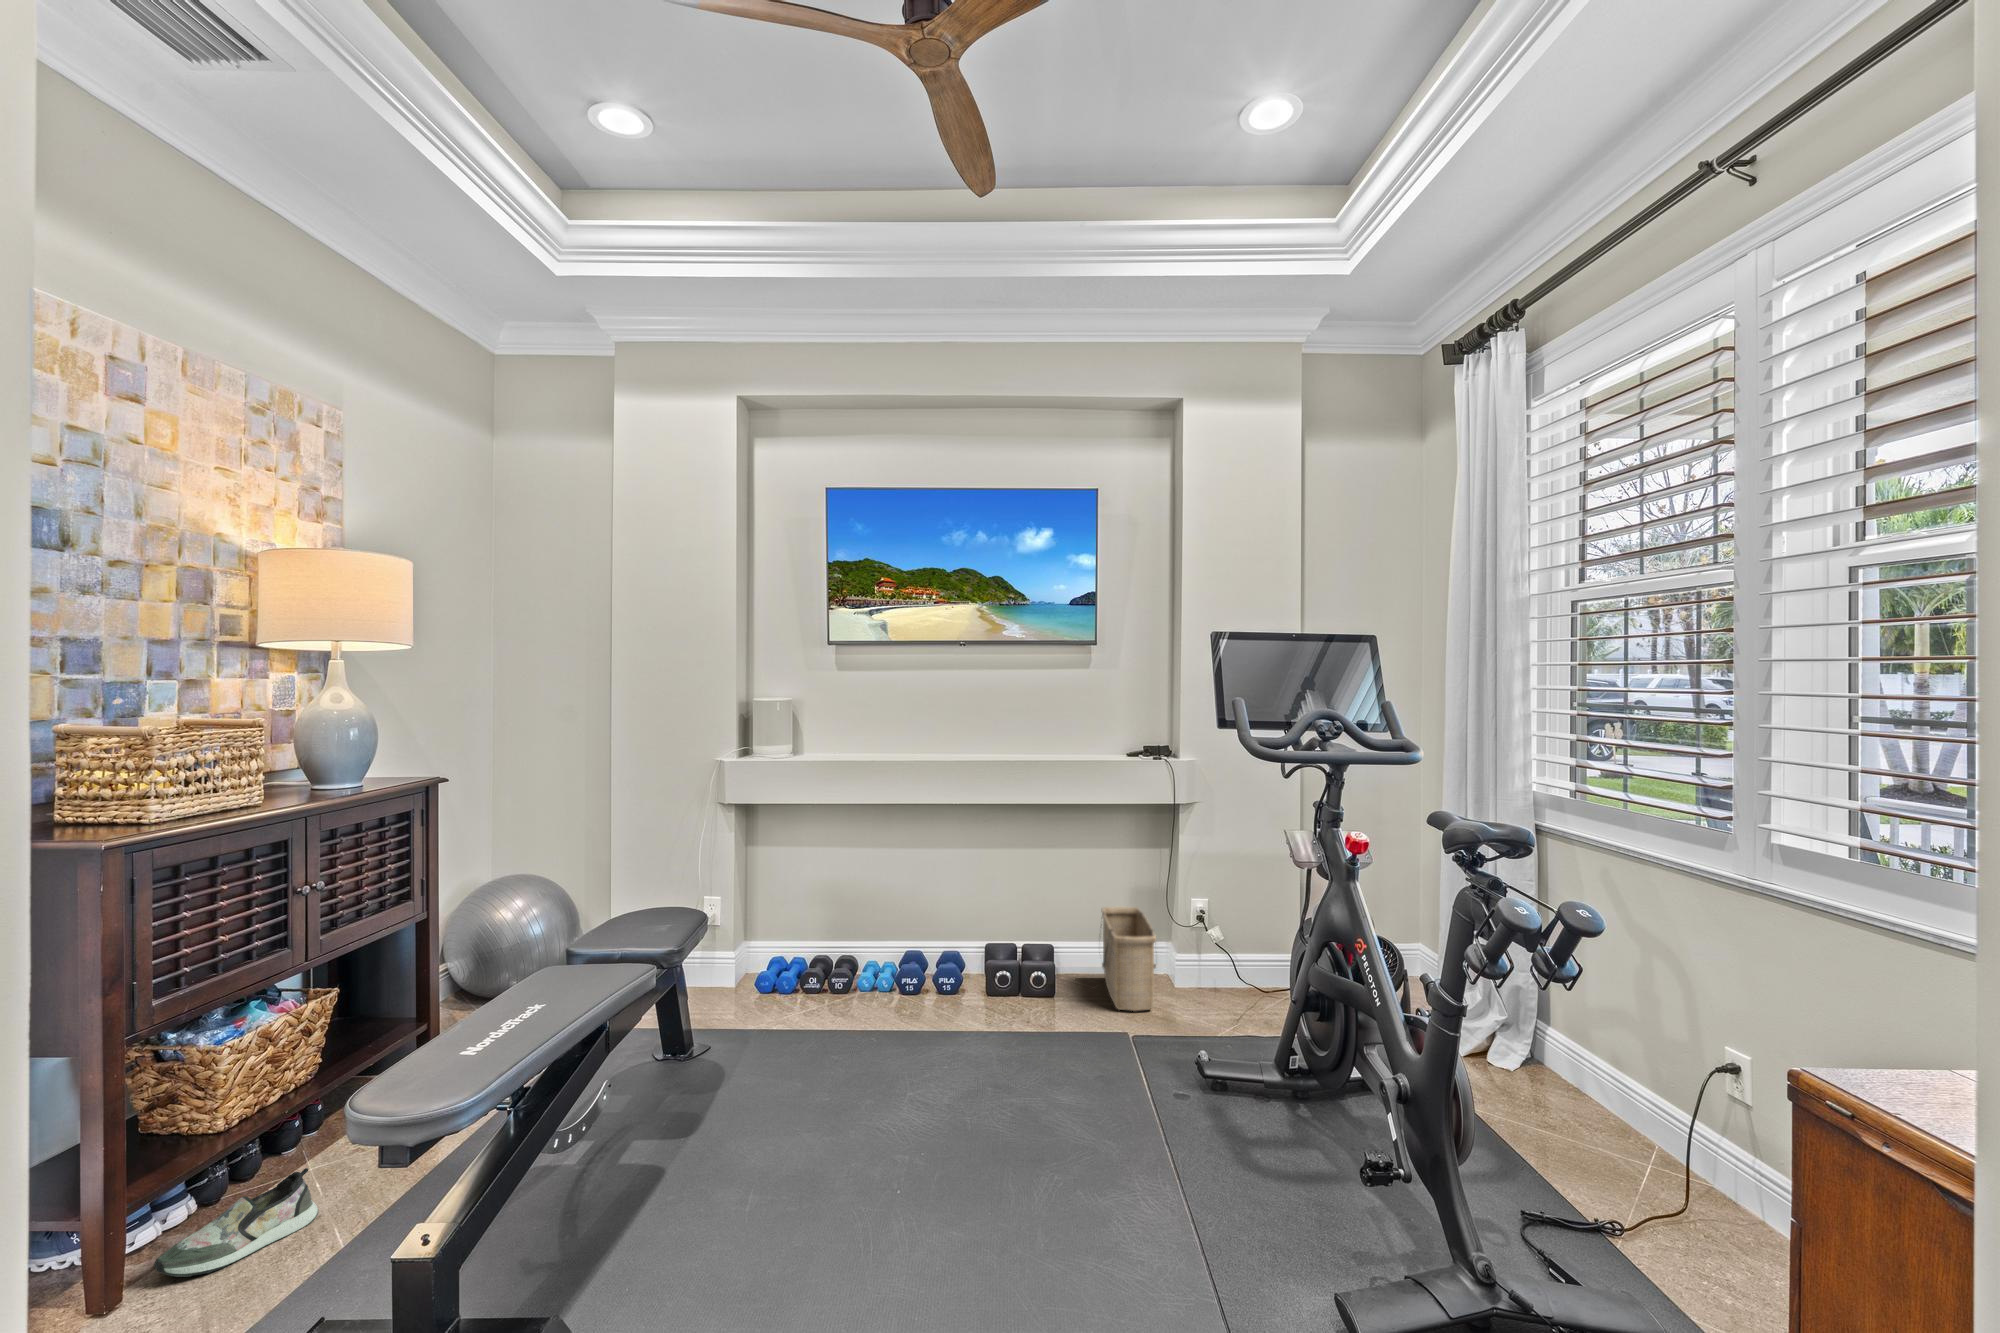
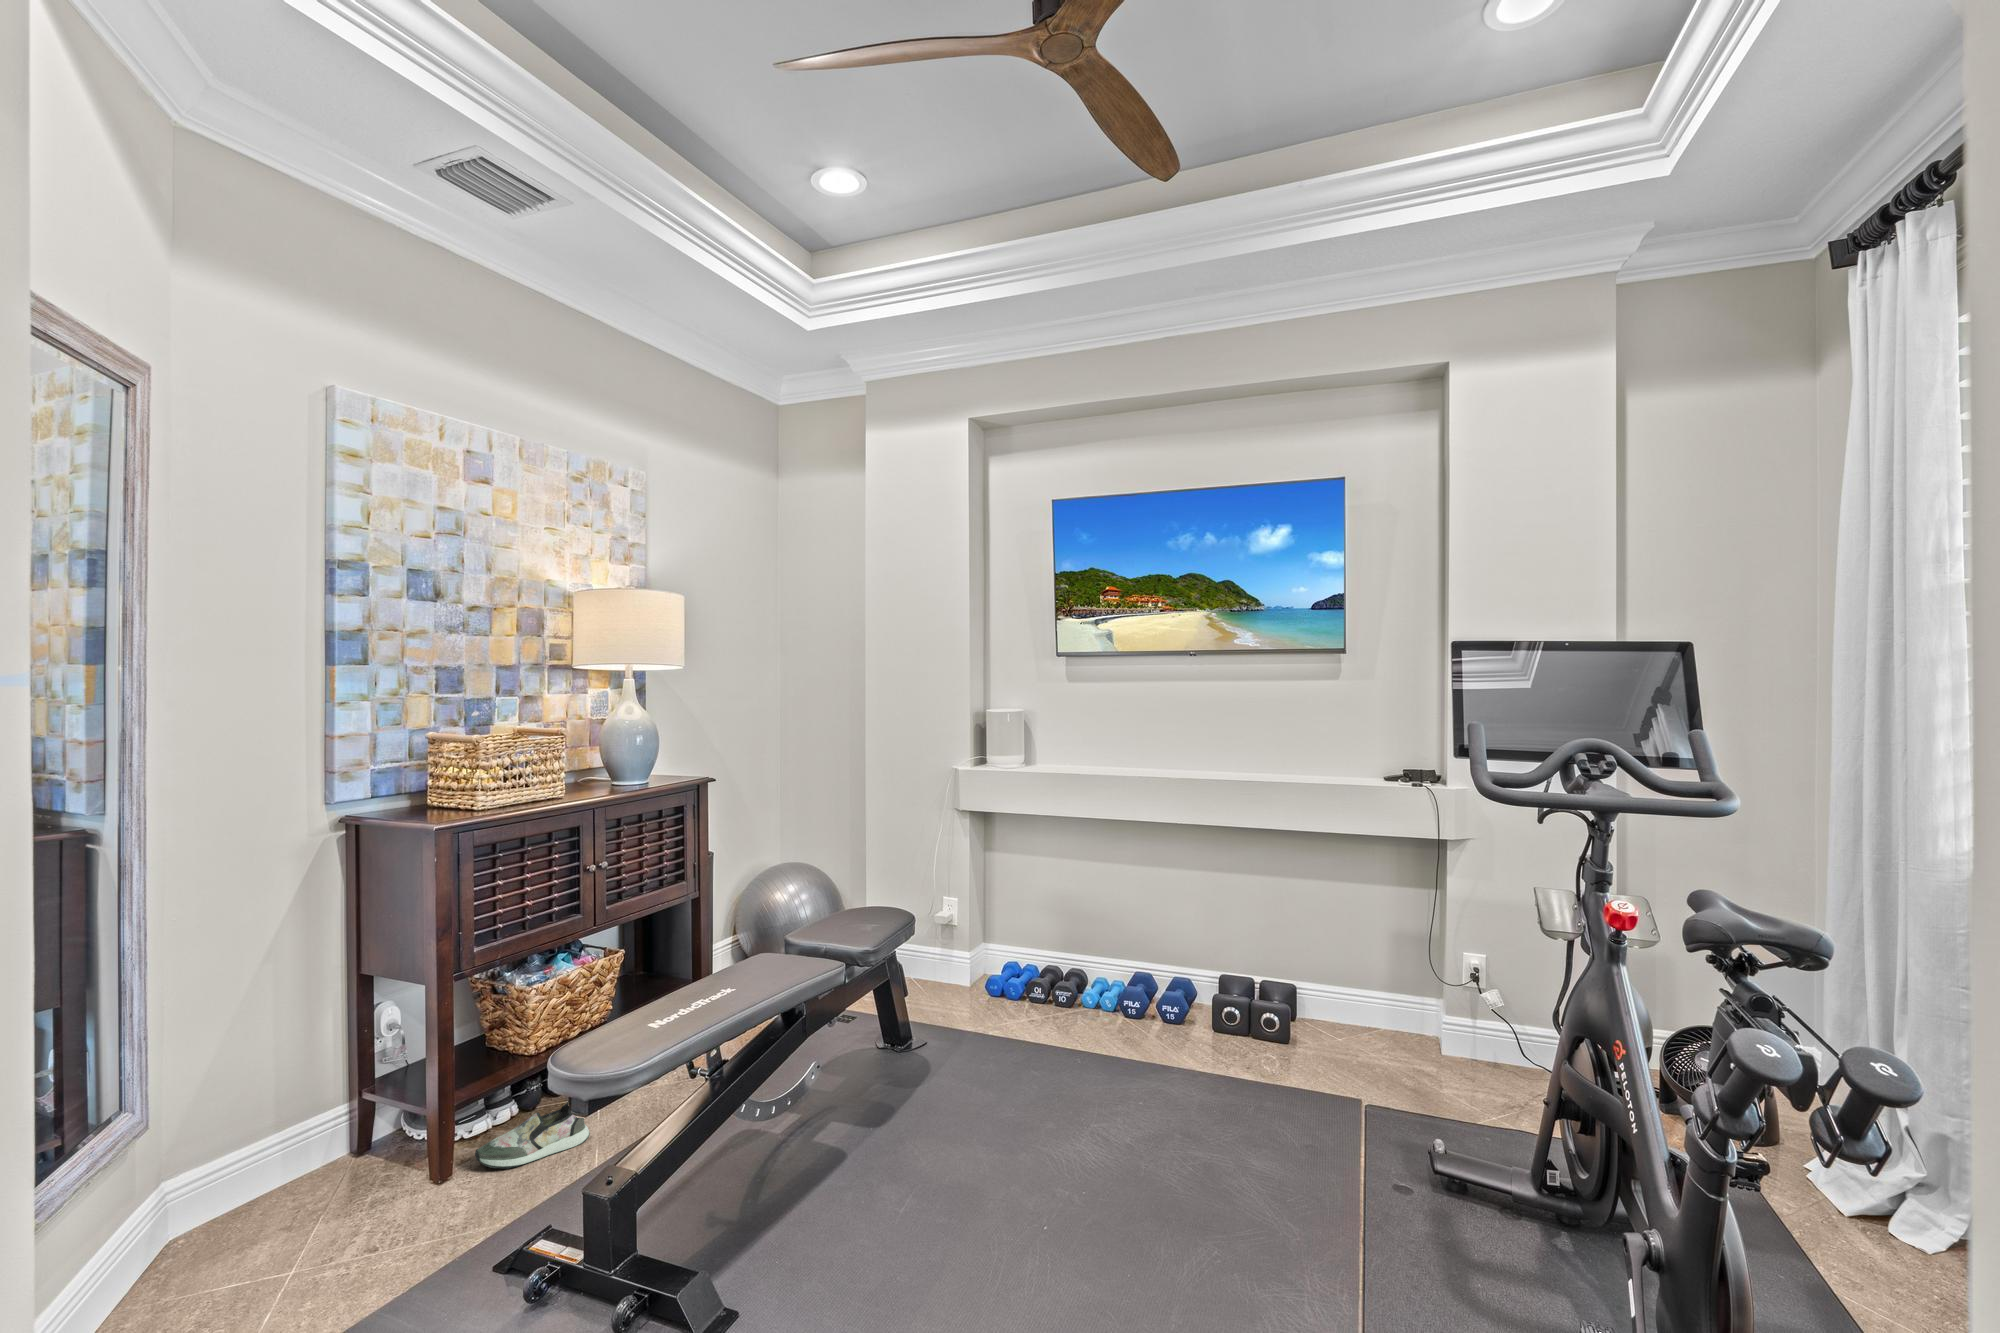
basket: present [1101,907,1156,1011] -> none [1345,950,1412,1077]

